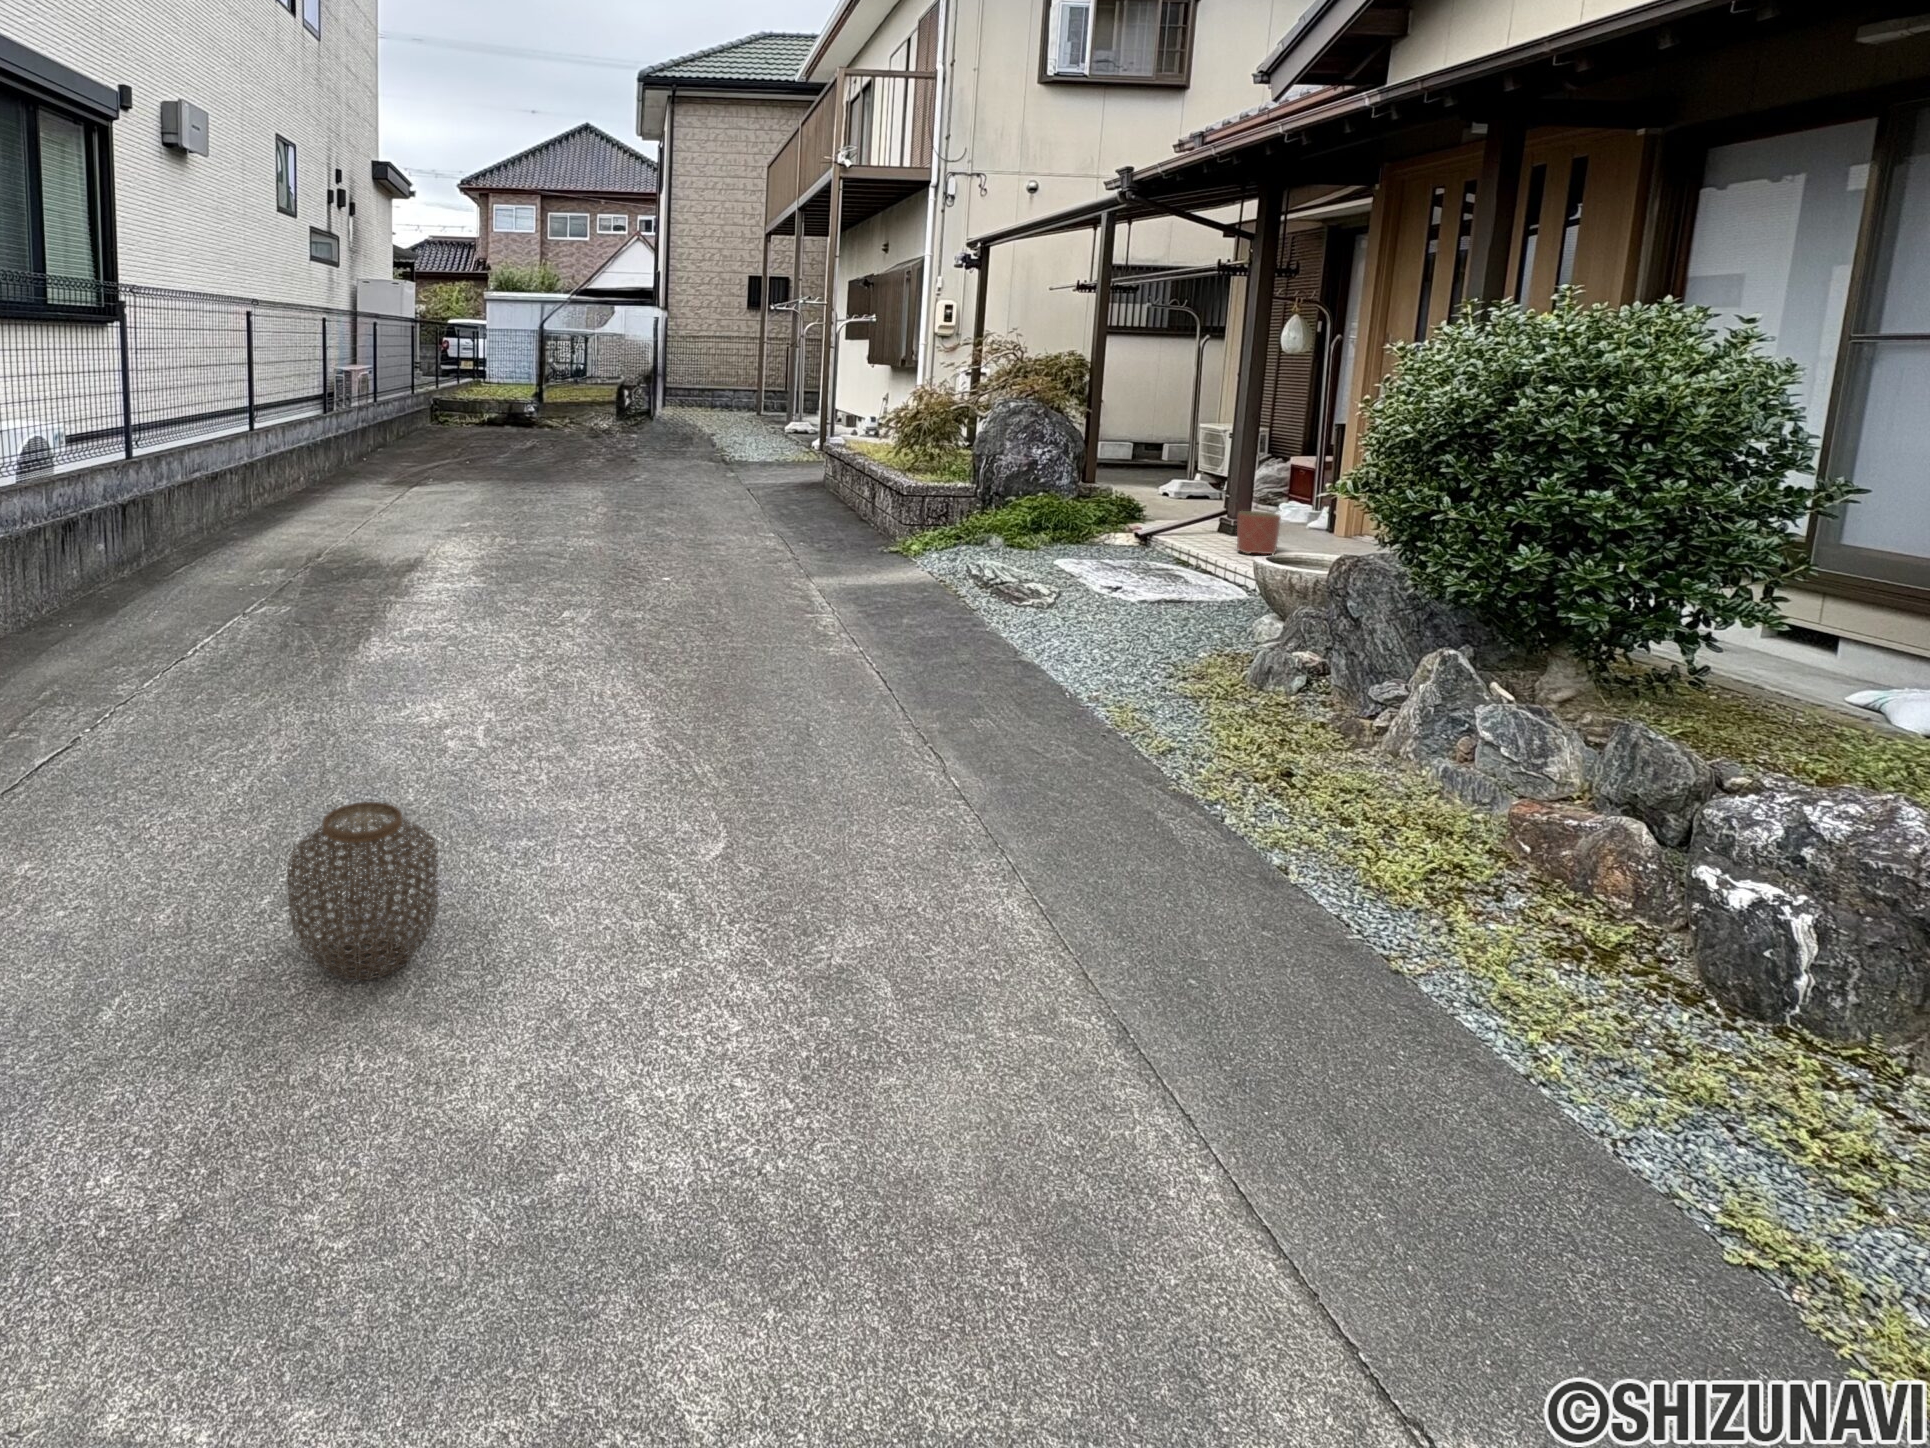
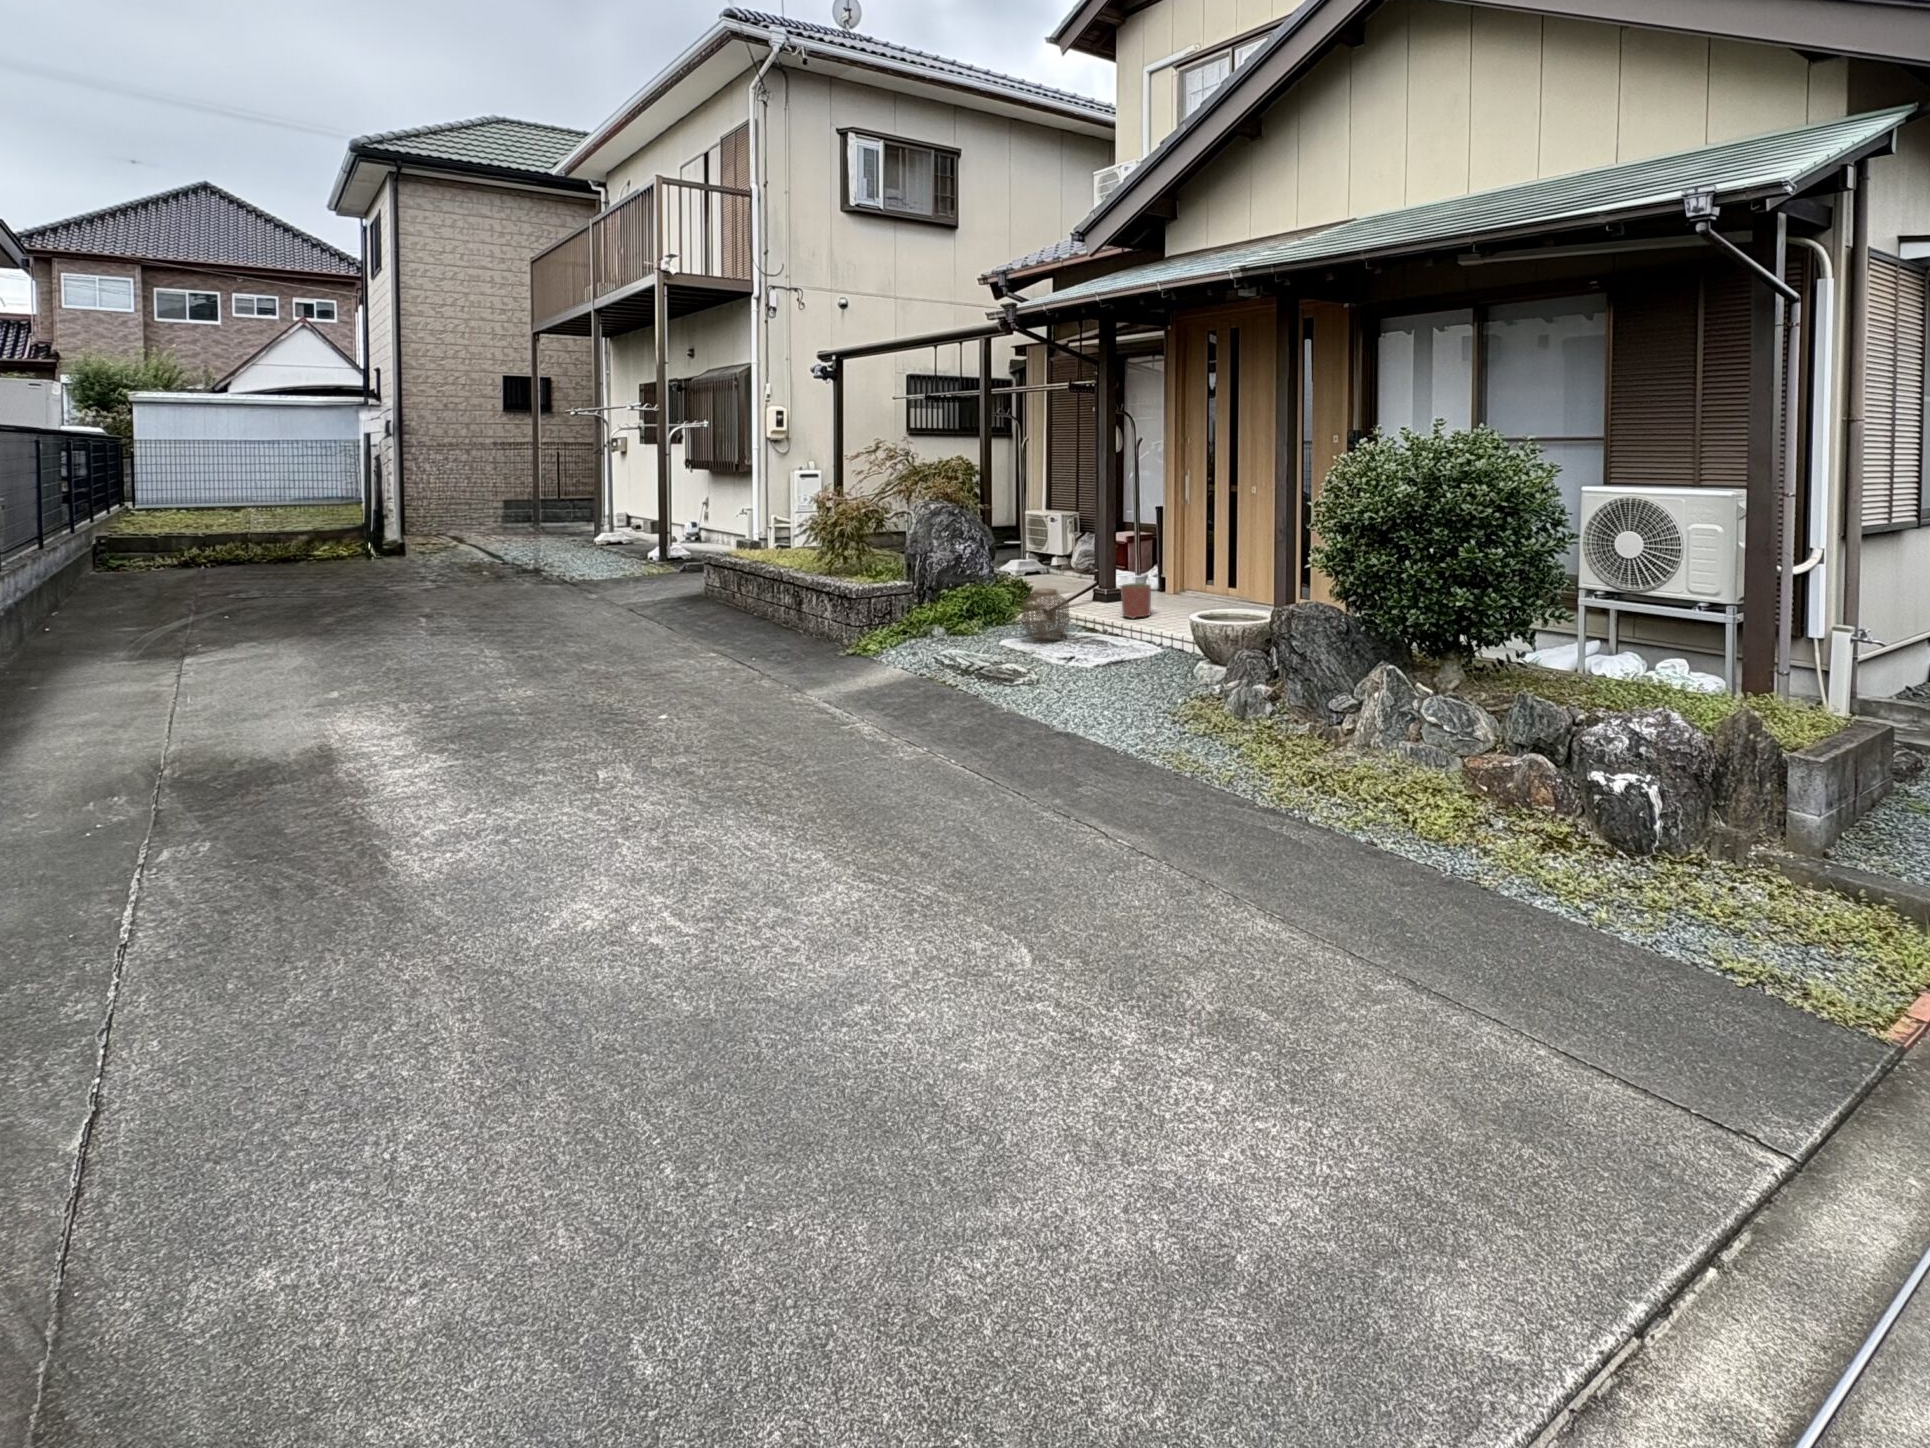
woven basket: present [287,802,438,980] -> present [1022,588,1069,641]

